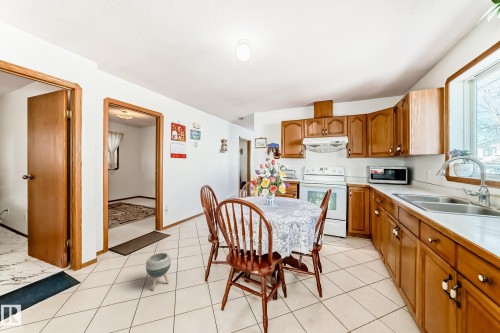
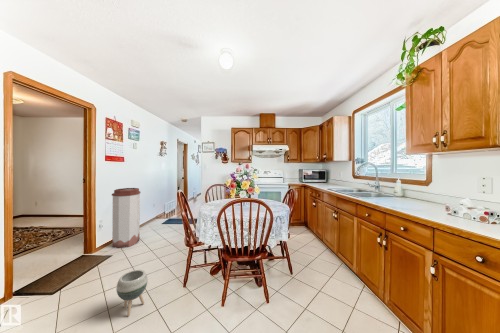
trash can: none [173,181,195,231] -> present [112,188,140,248]

